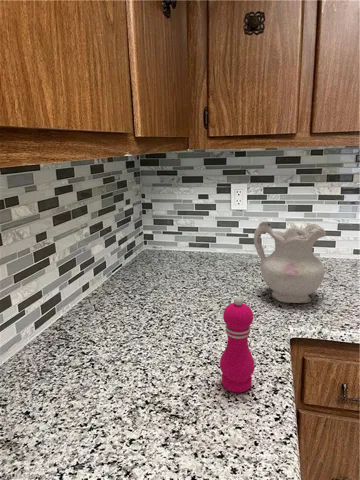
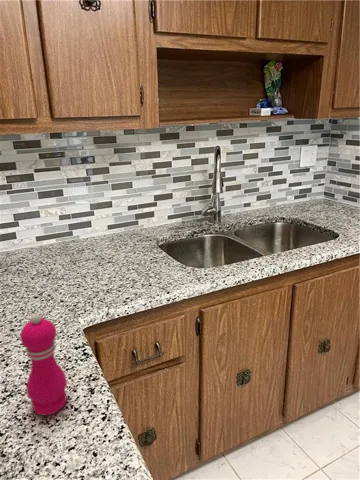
ceramic pitcher: present [254,222,326,303] -> none [15,210,96,296]

